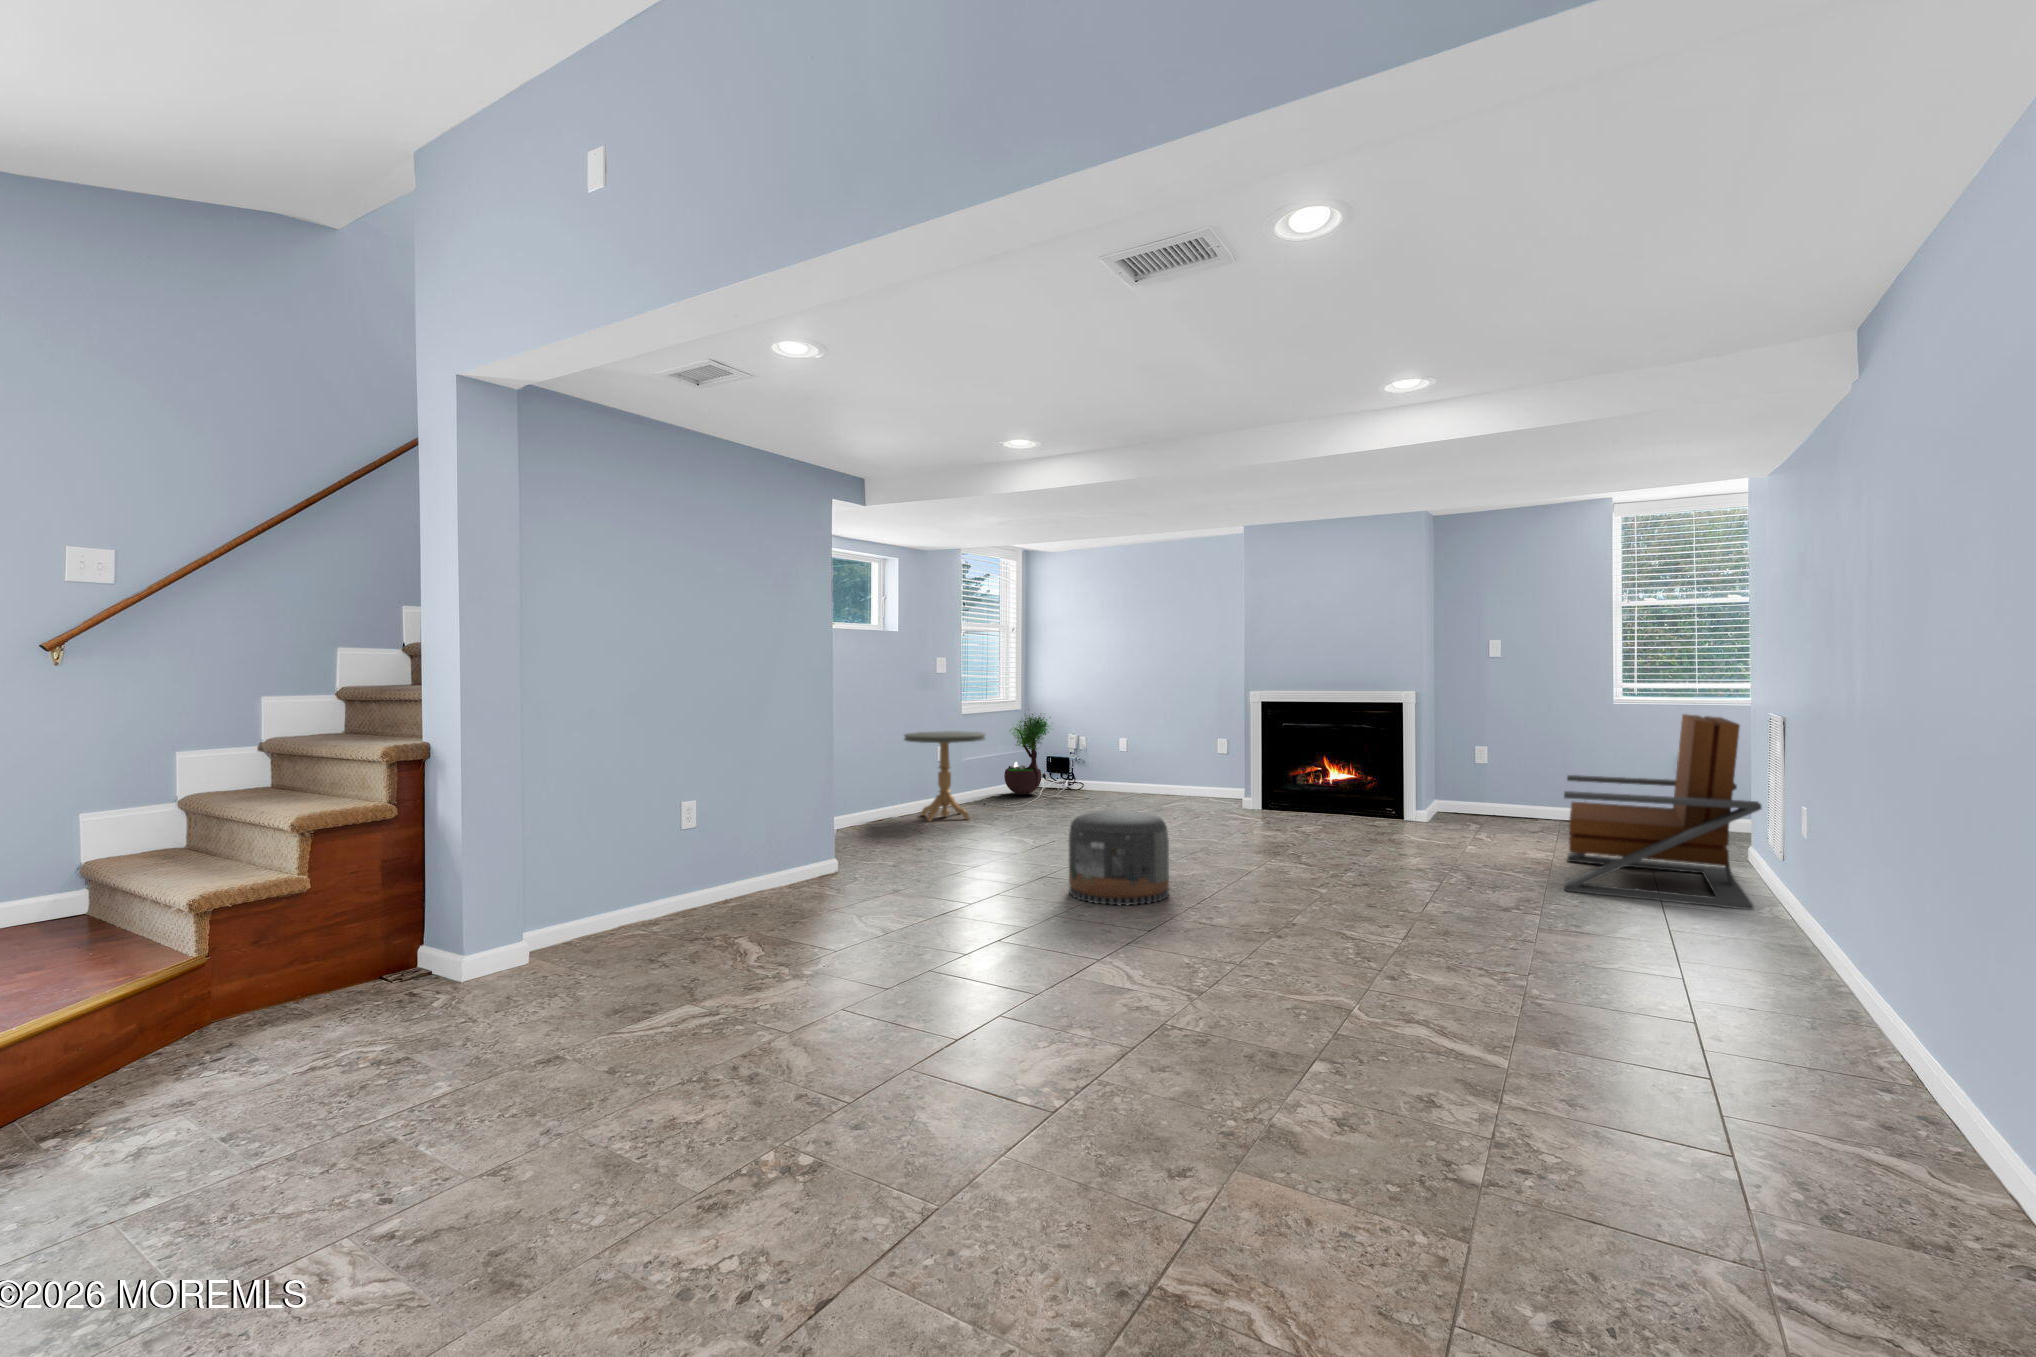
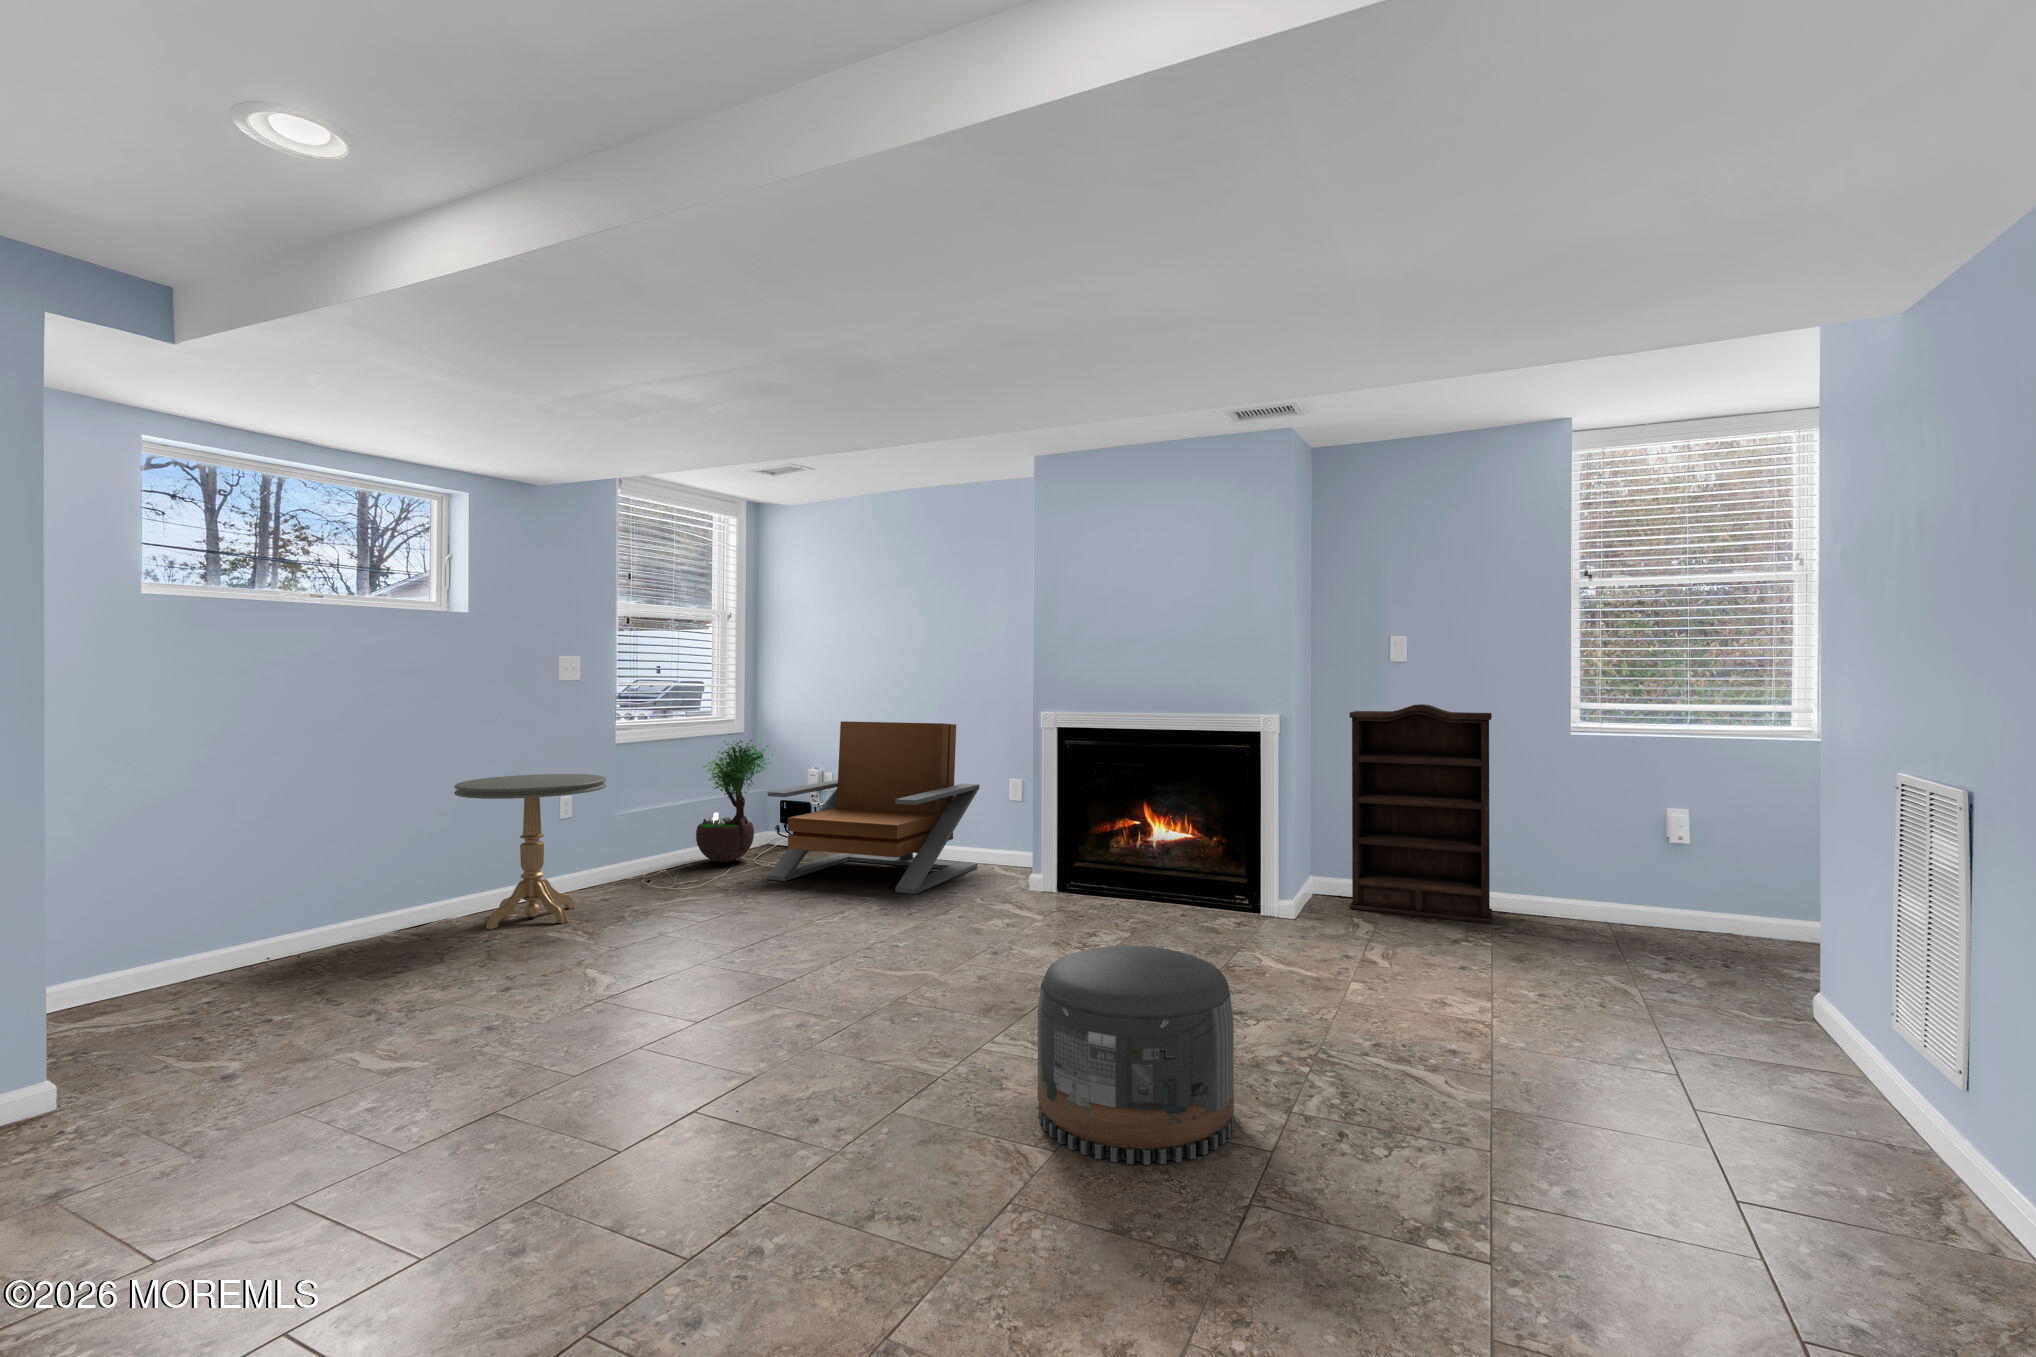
bookshelf: none [1462,686,1560,826] -> present [1350,704,1492,924]
lounge chair: present [1564,714,1762,910] -> present [768,721,979,894]
pouf: present [1069,810,1169,906] -> present [1038,946,1234,1165]

